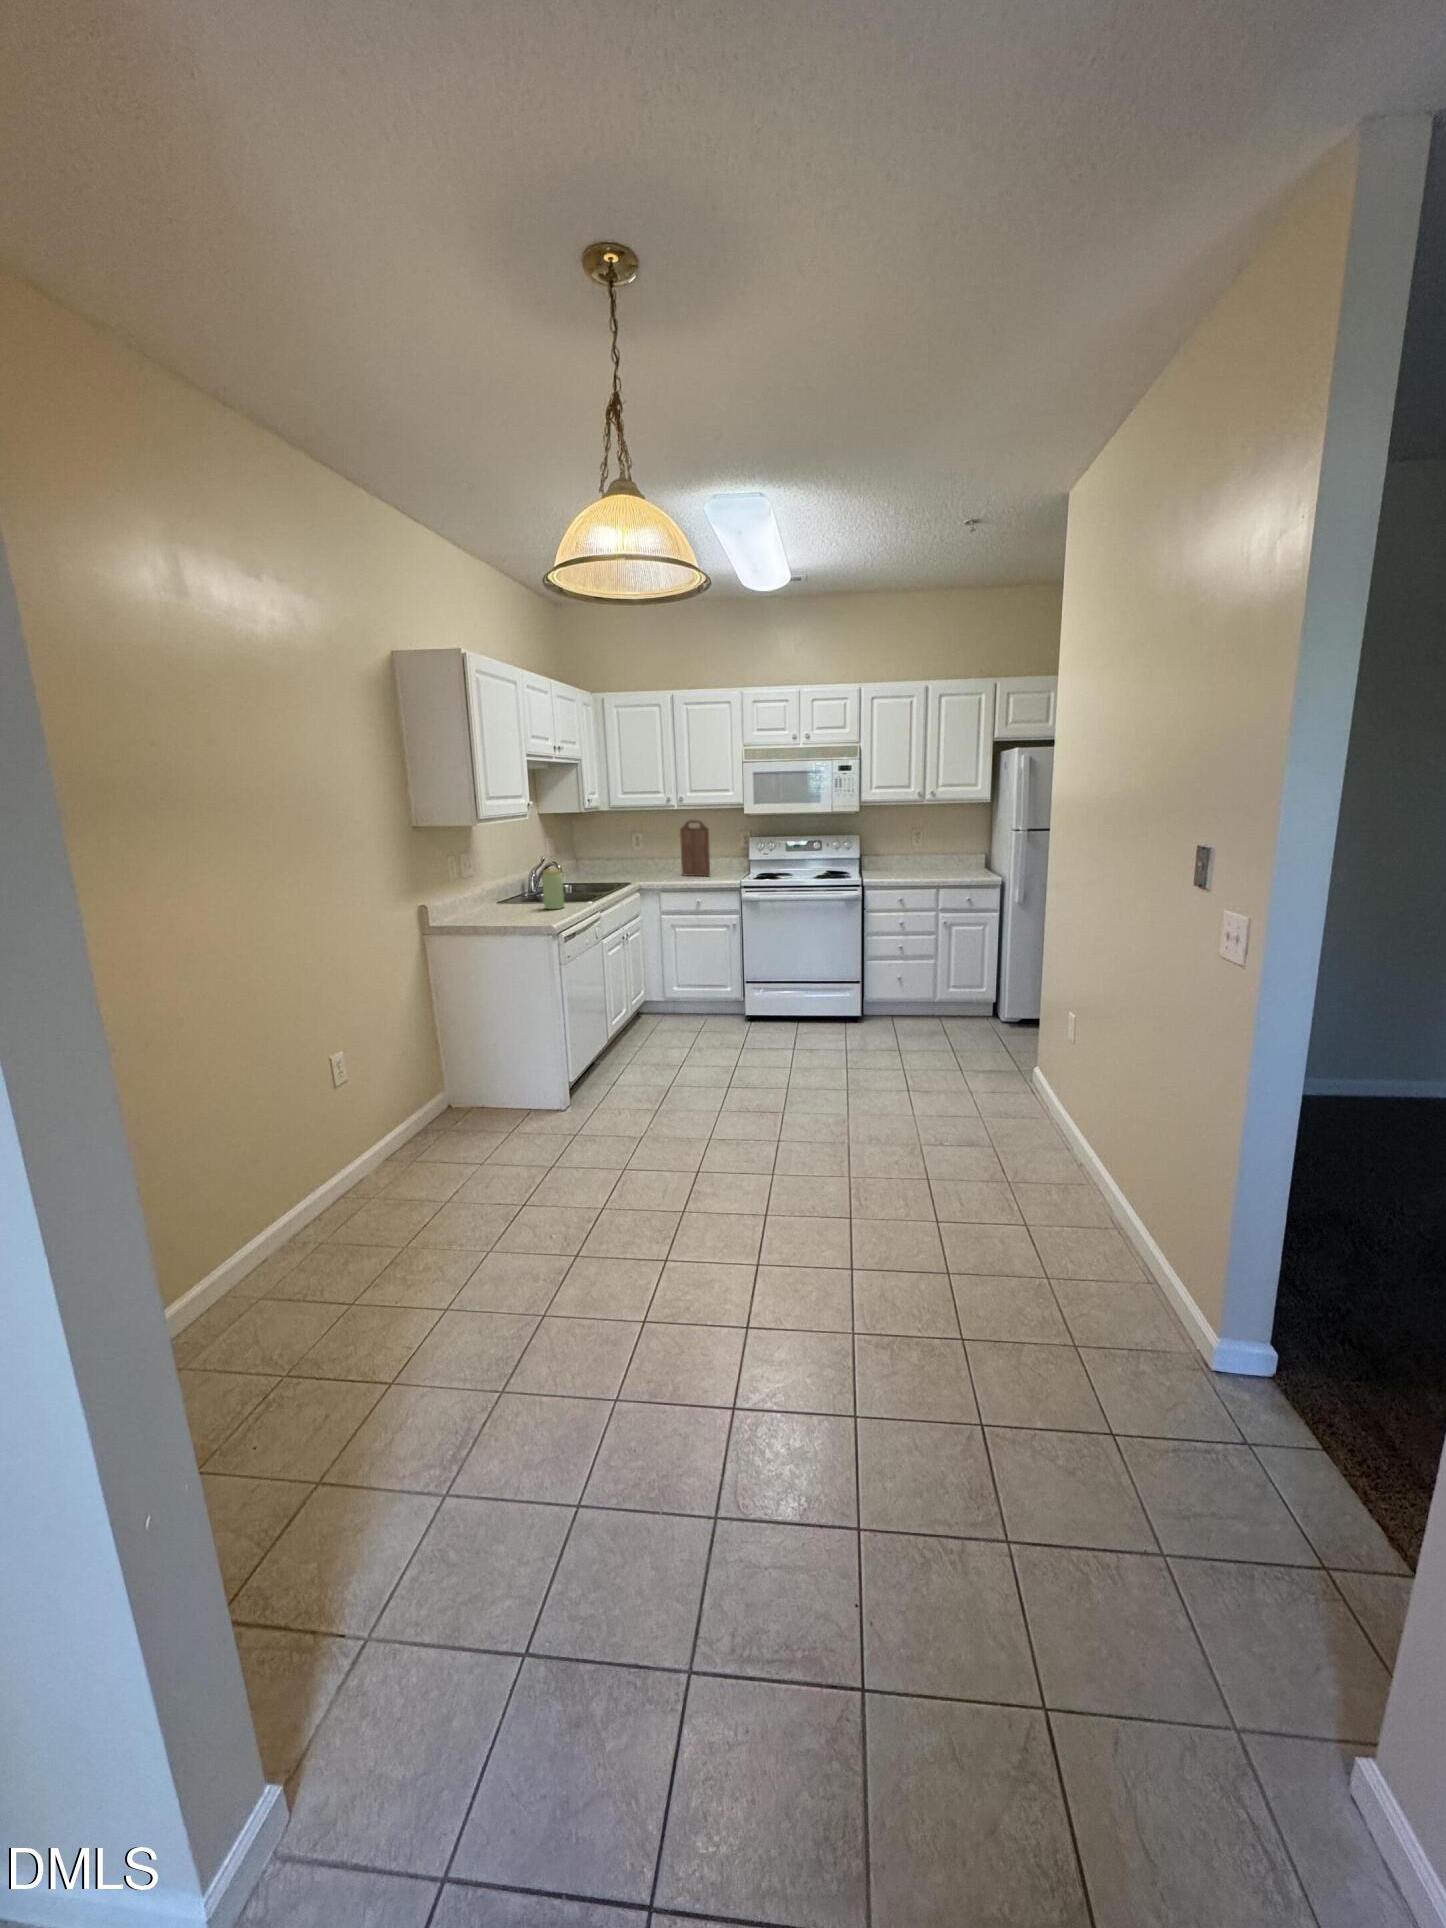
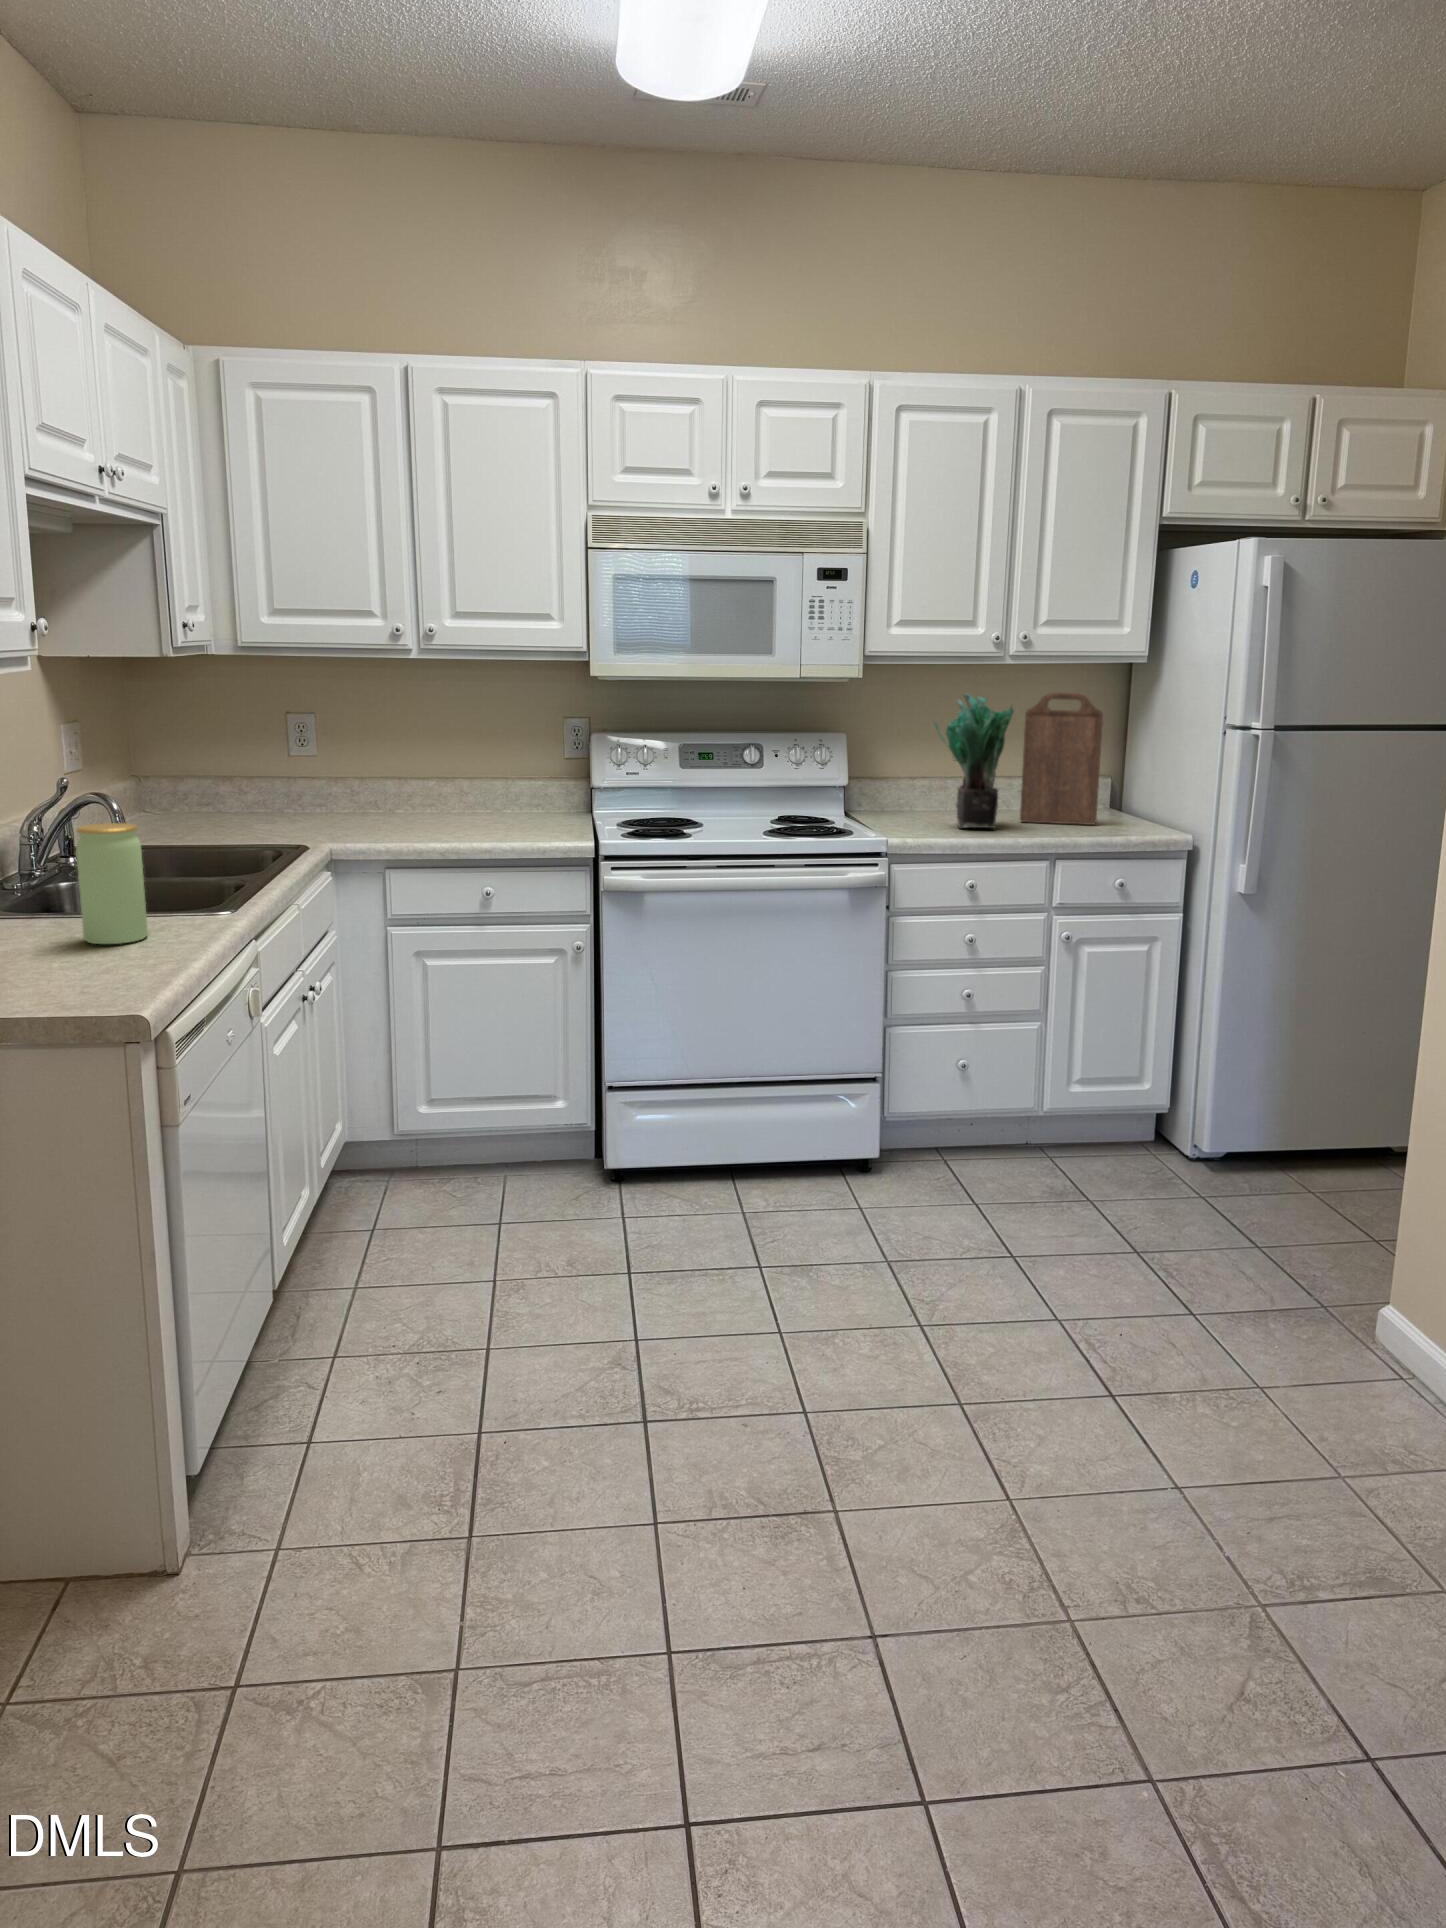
potted plant: none [889,818,923,876] -> present [935,694,1014,828]
cutting board: present [680,820,710,876] -> present [1020,693,1103,825]

